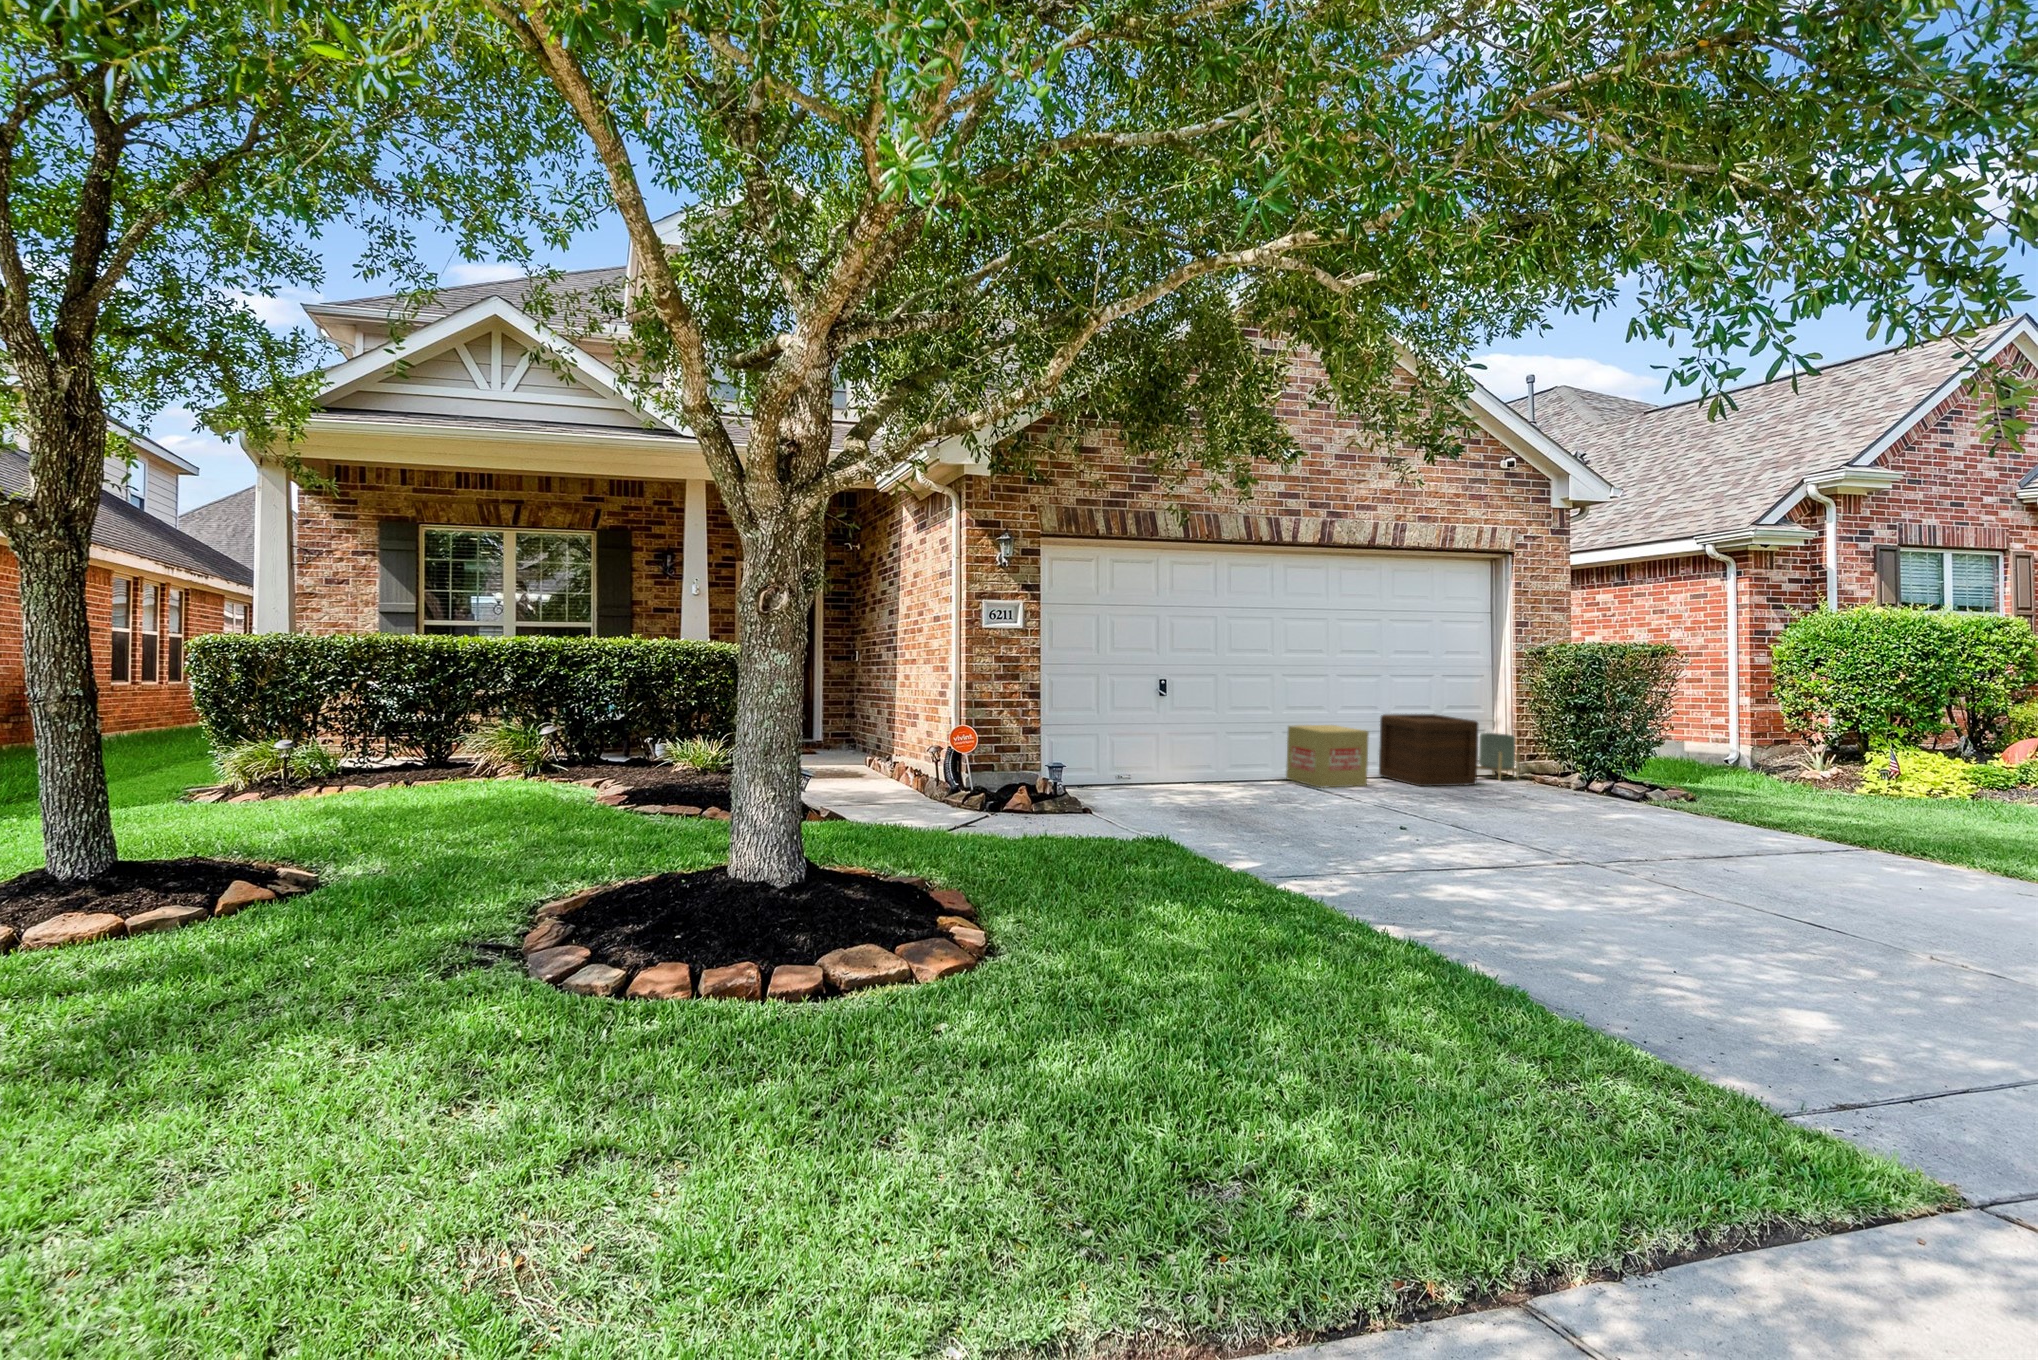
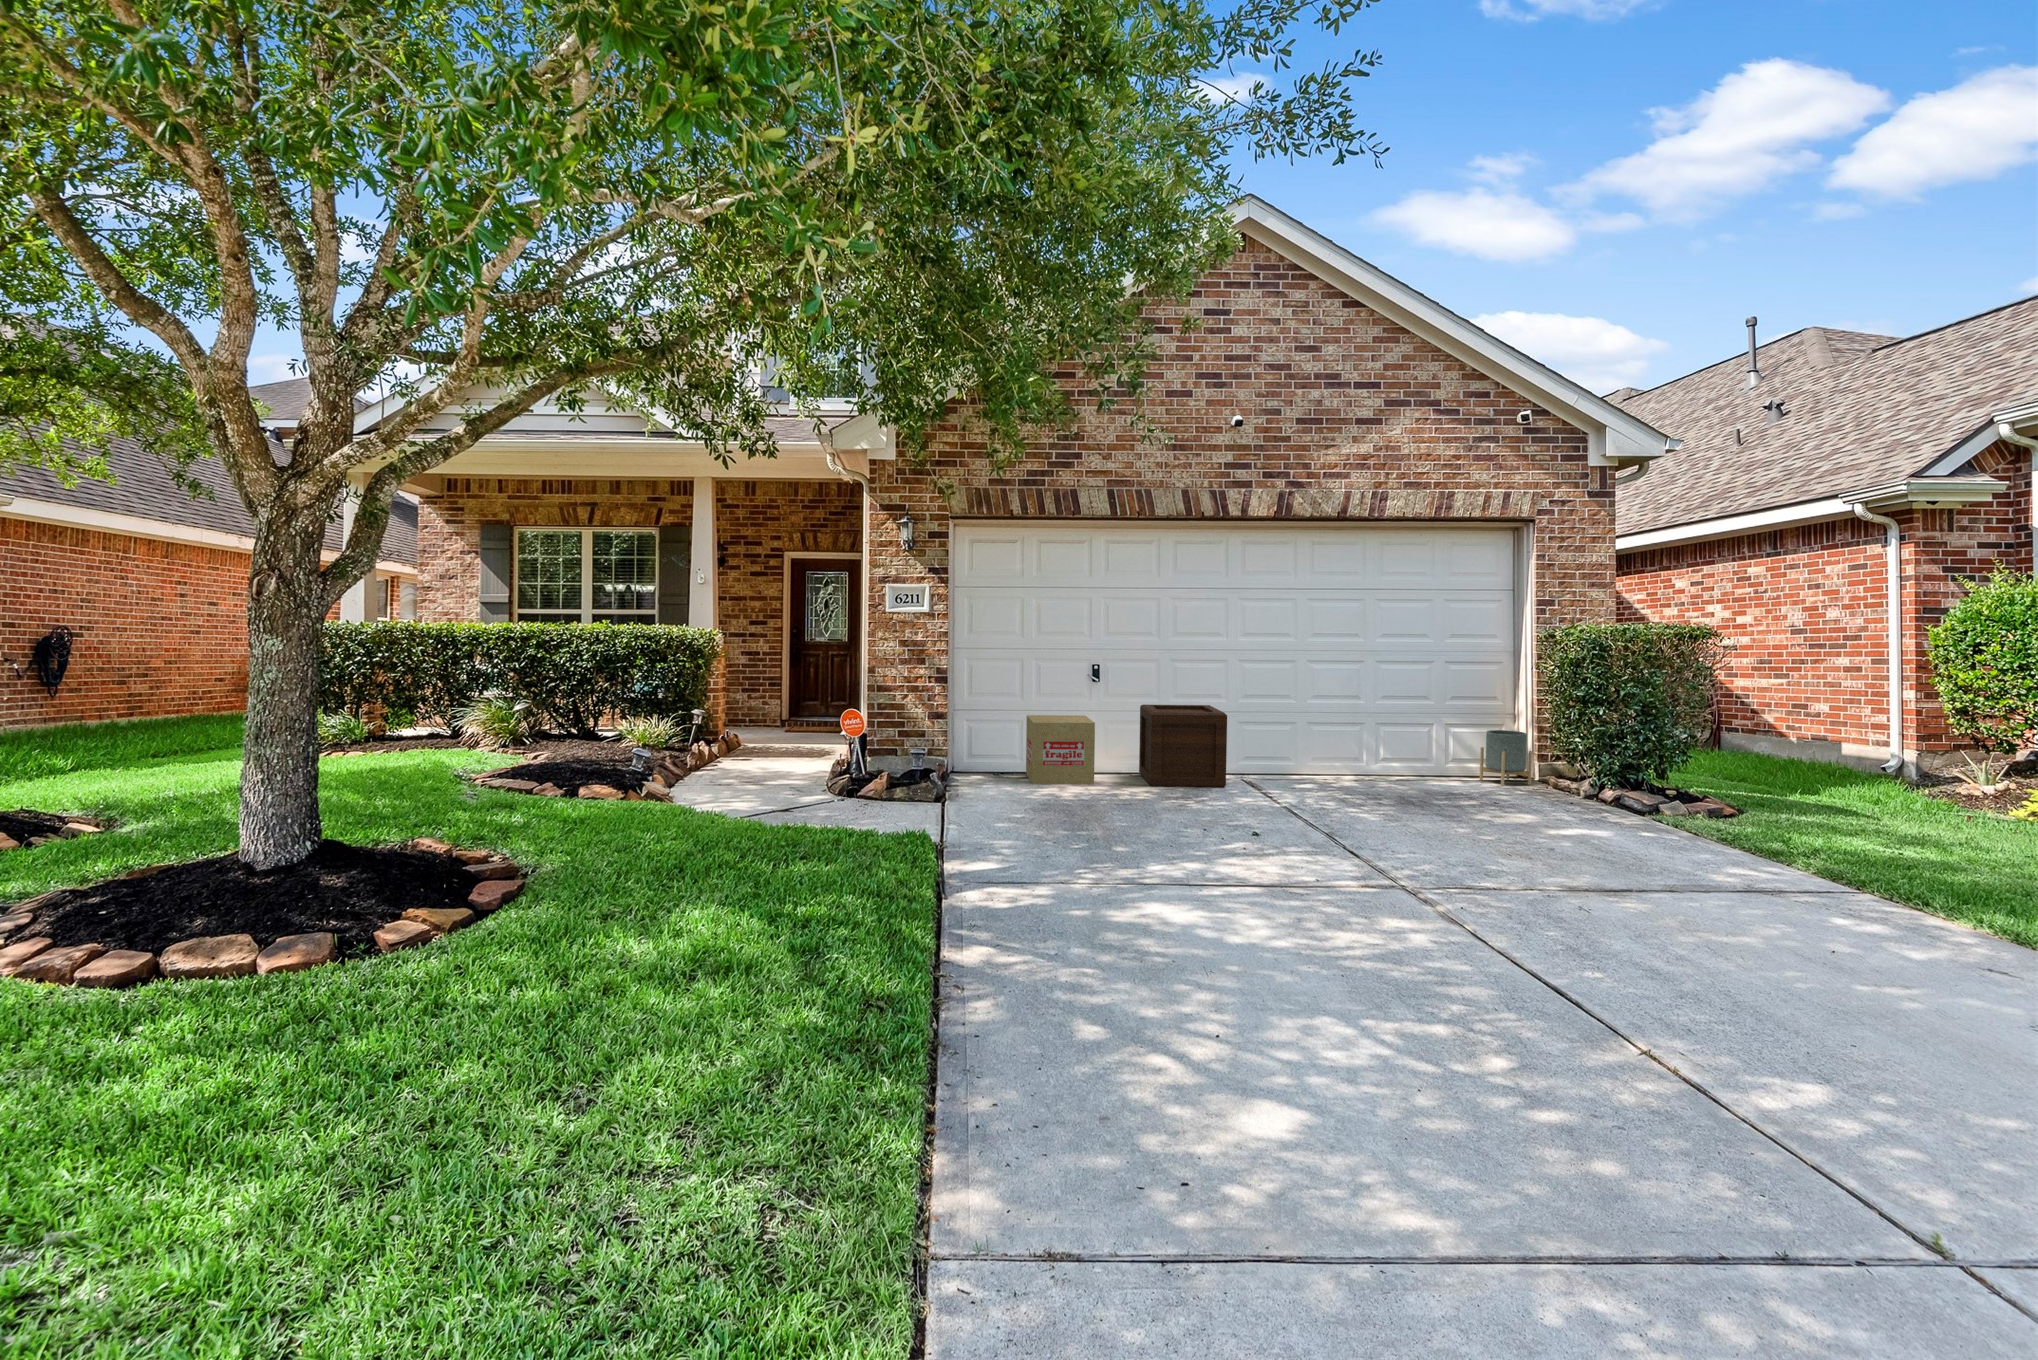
wooden crate: present [1379,714,1478,786] -> present [1139,705,1227,787]
cardboard box: present [1286,725,1369,788] -> present [1026,715,1095,784]

